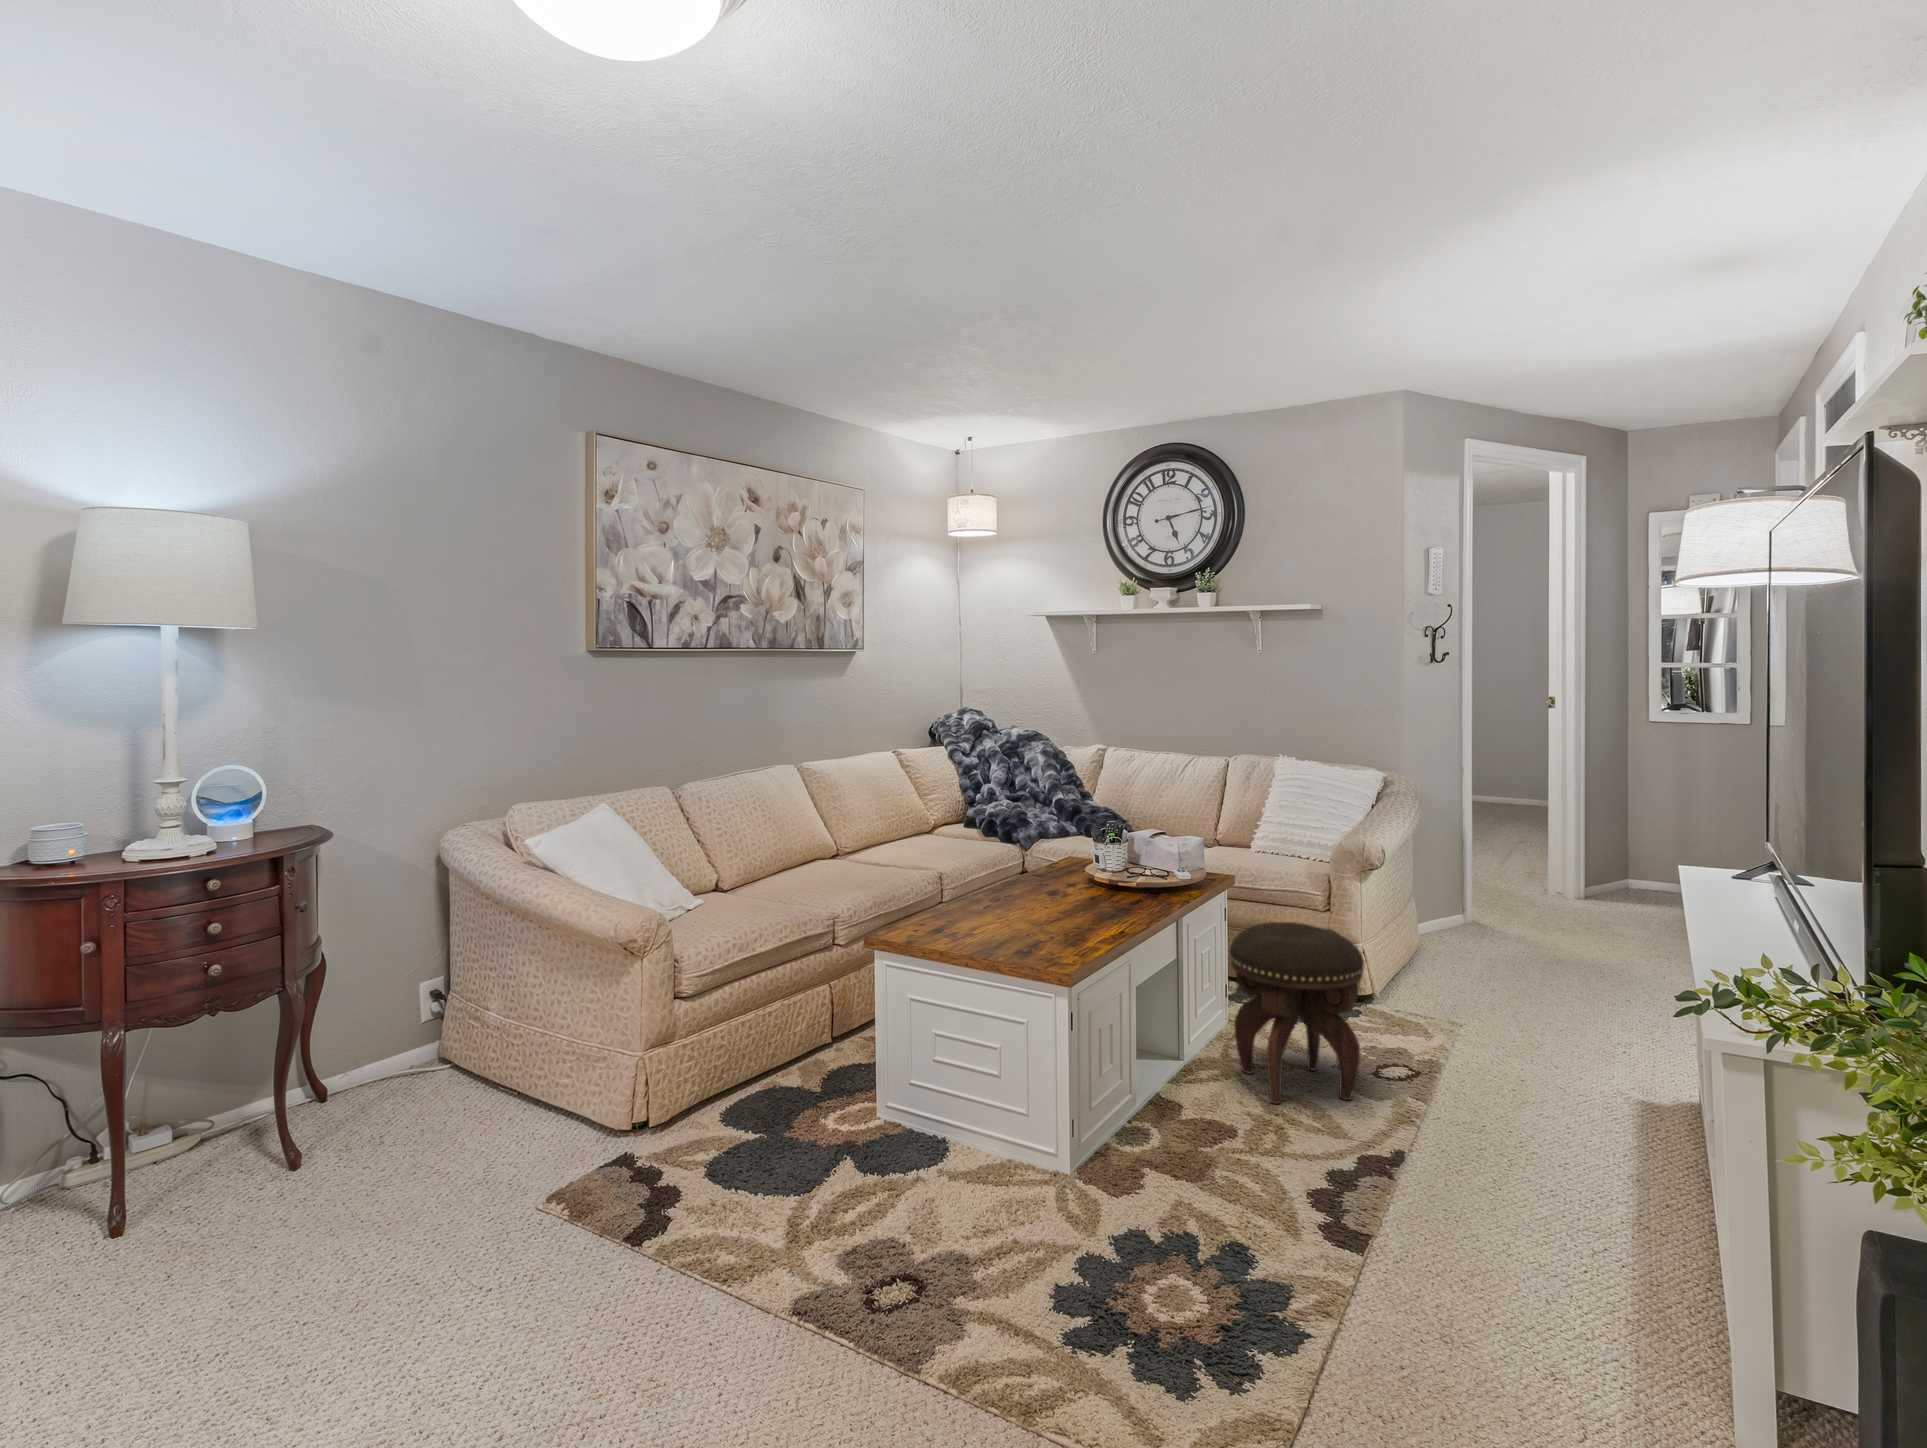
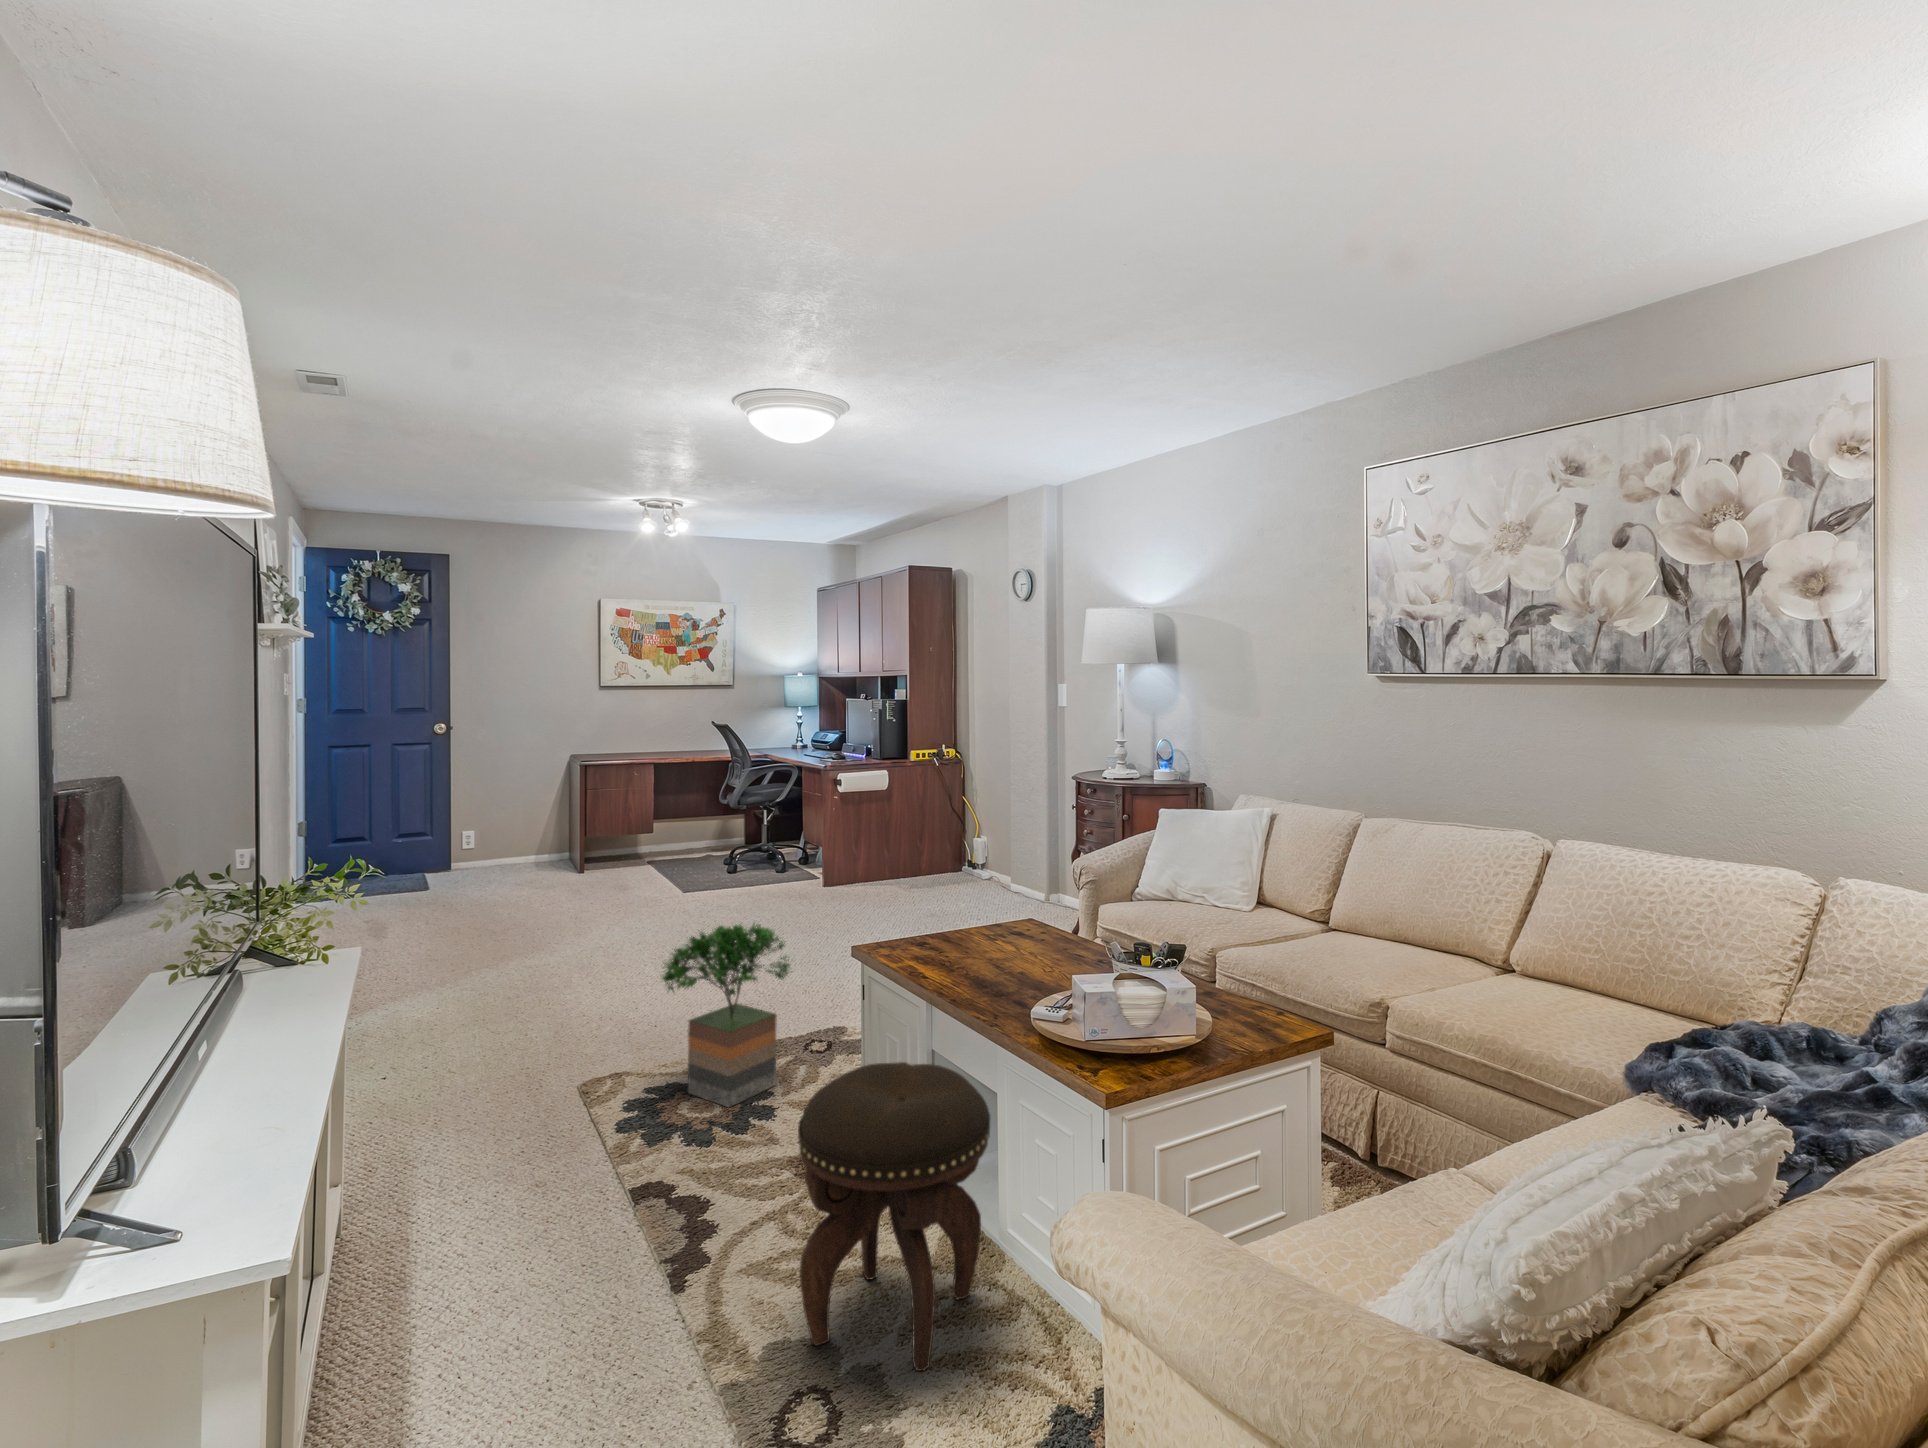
potted tree: none [1029,1041,1208,1339] -> present [662,924,792,1107]

